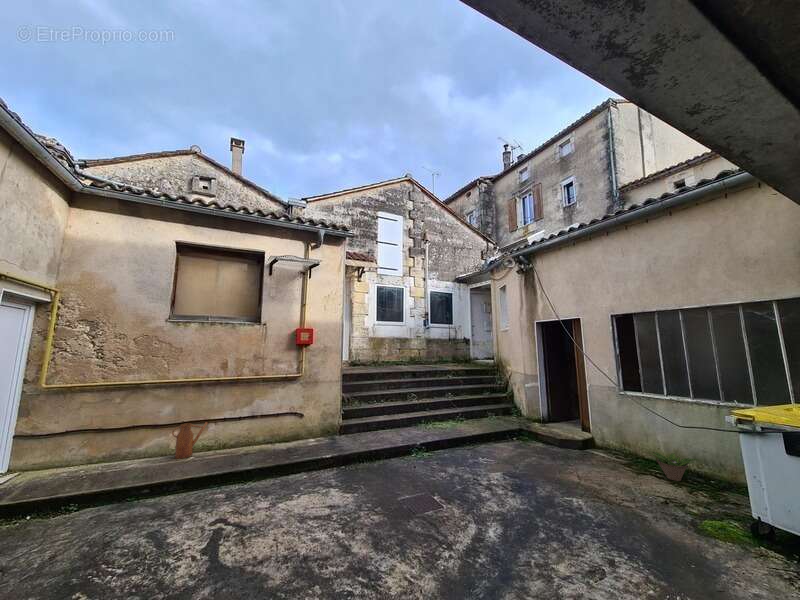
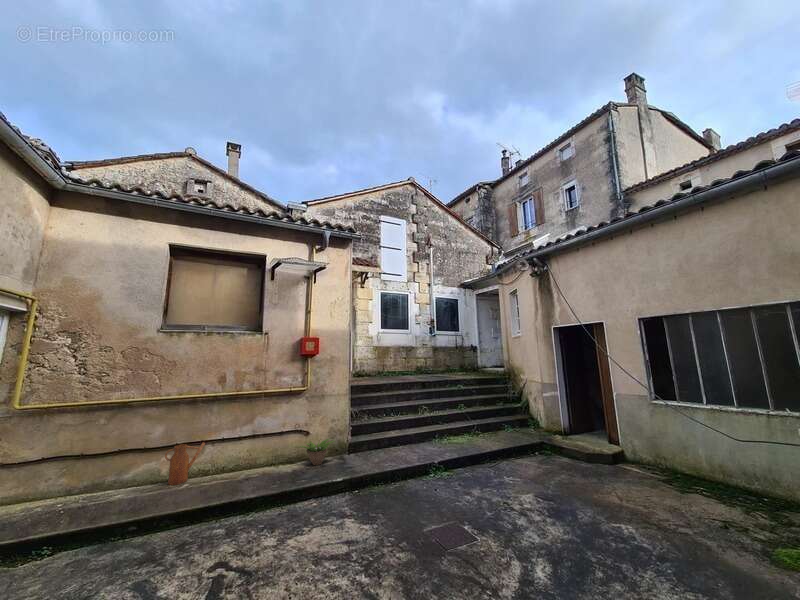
decorative plant: present [650,452,697,481] -> present [302,439,333,465]

